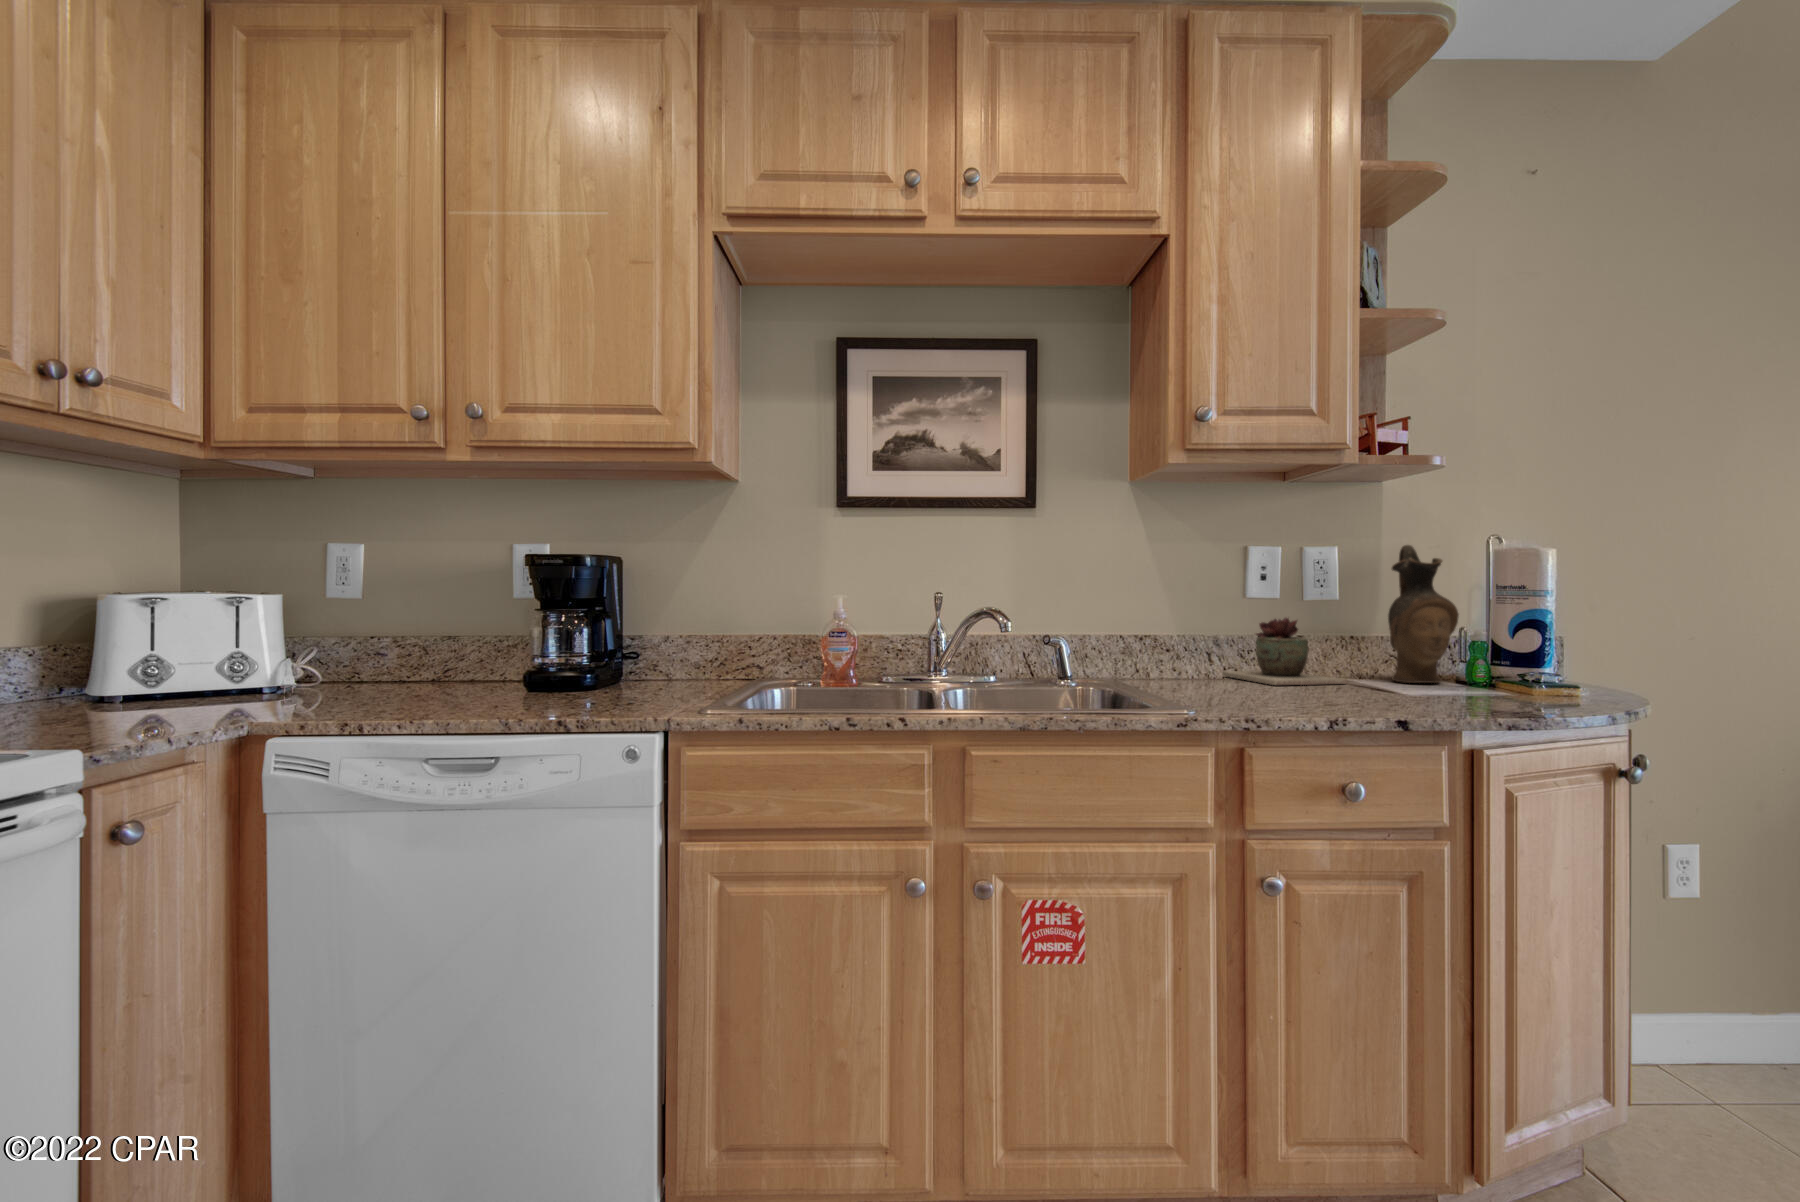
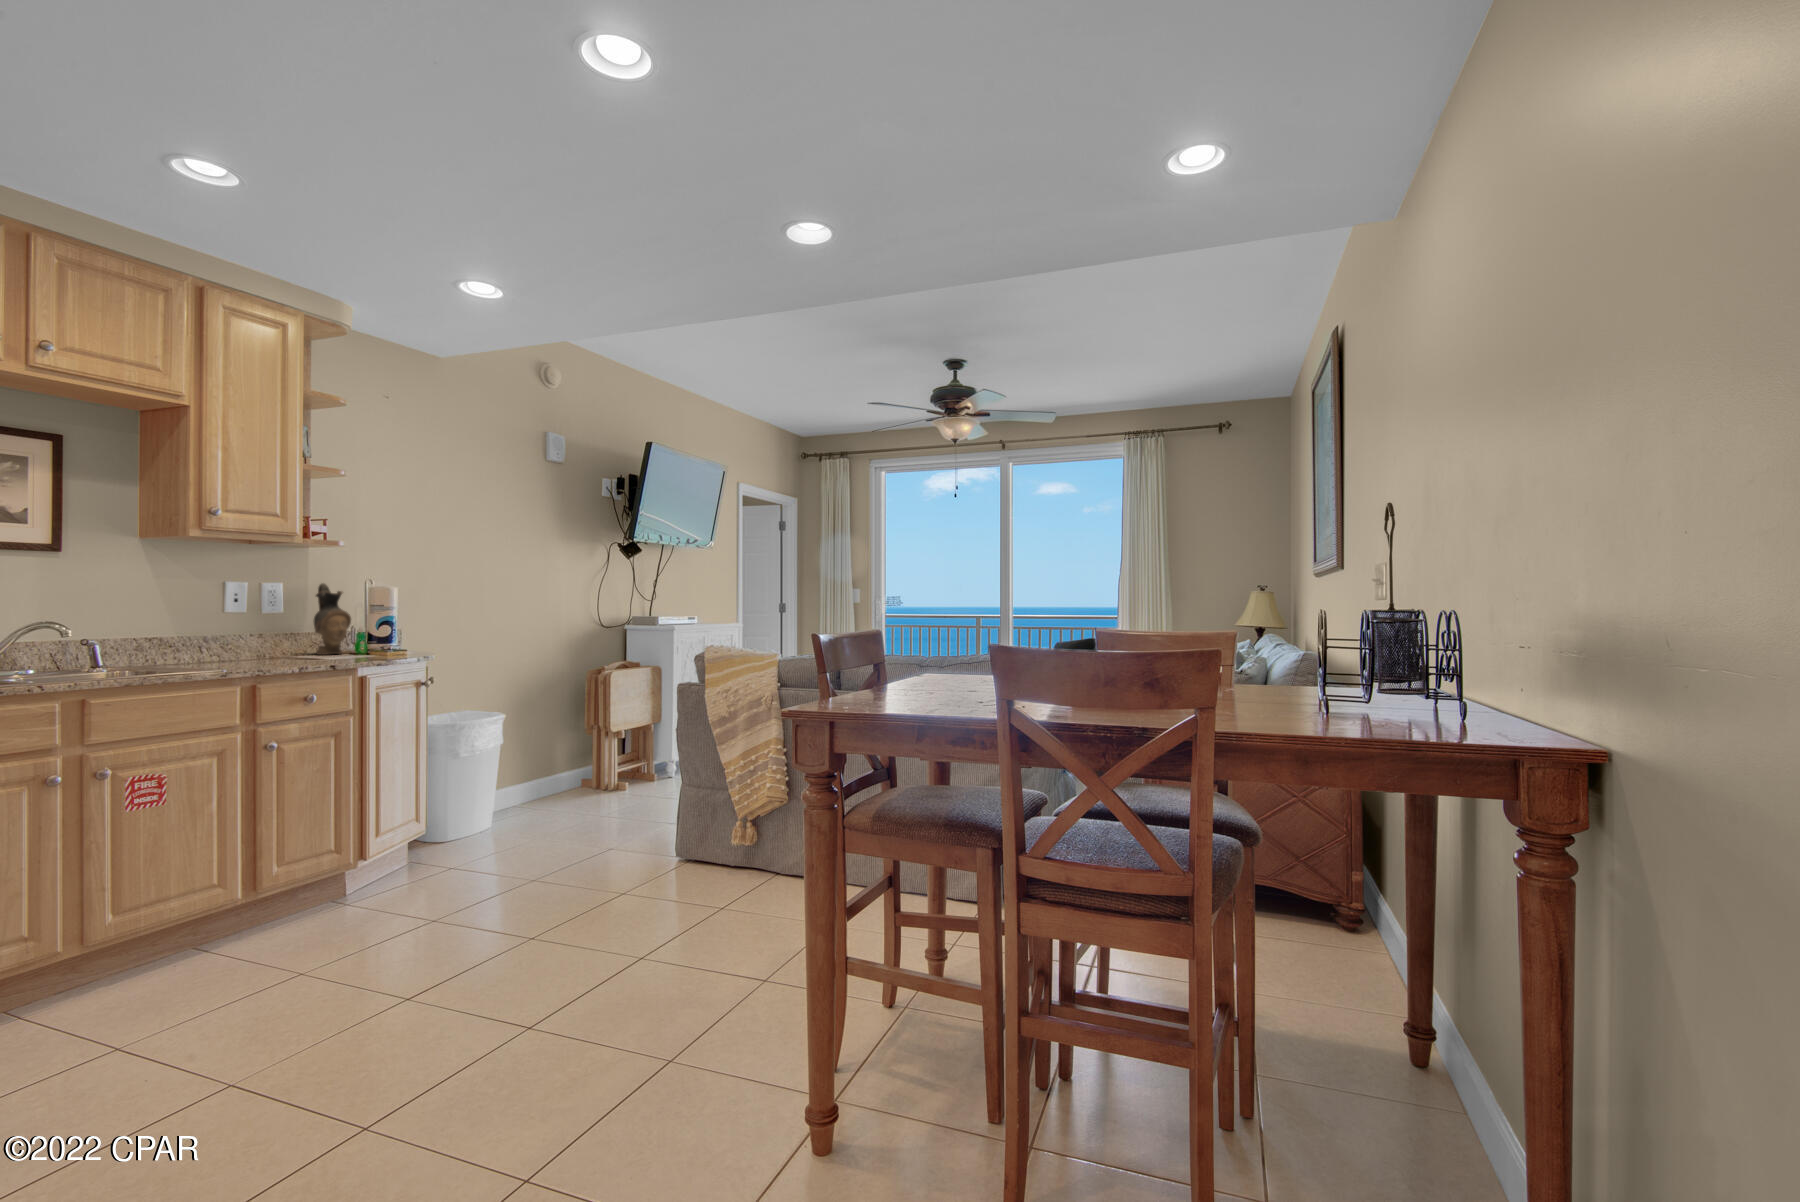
succulent plant: present [1222,618,1347,685] -> none [208,622,293,660]

